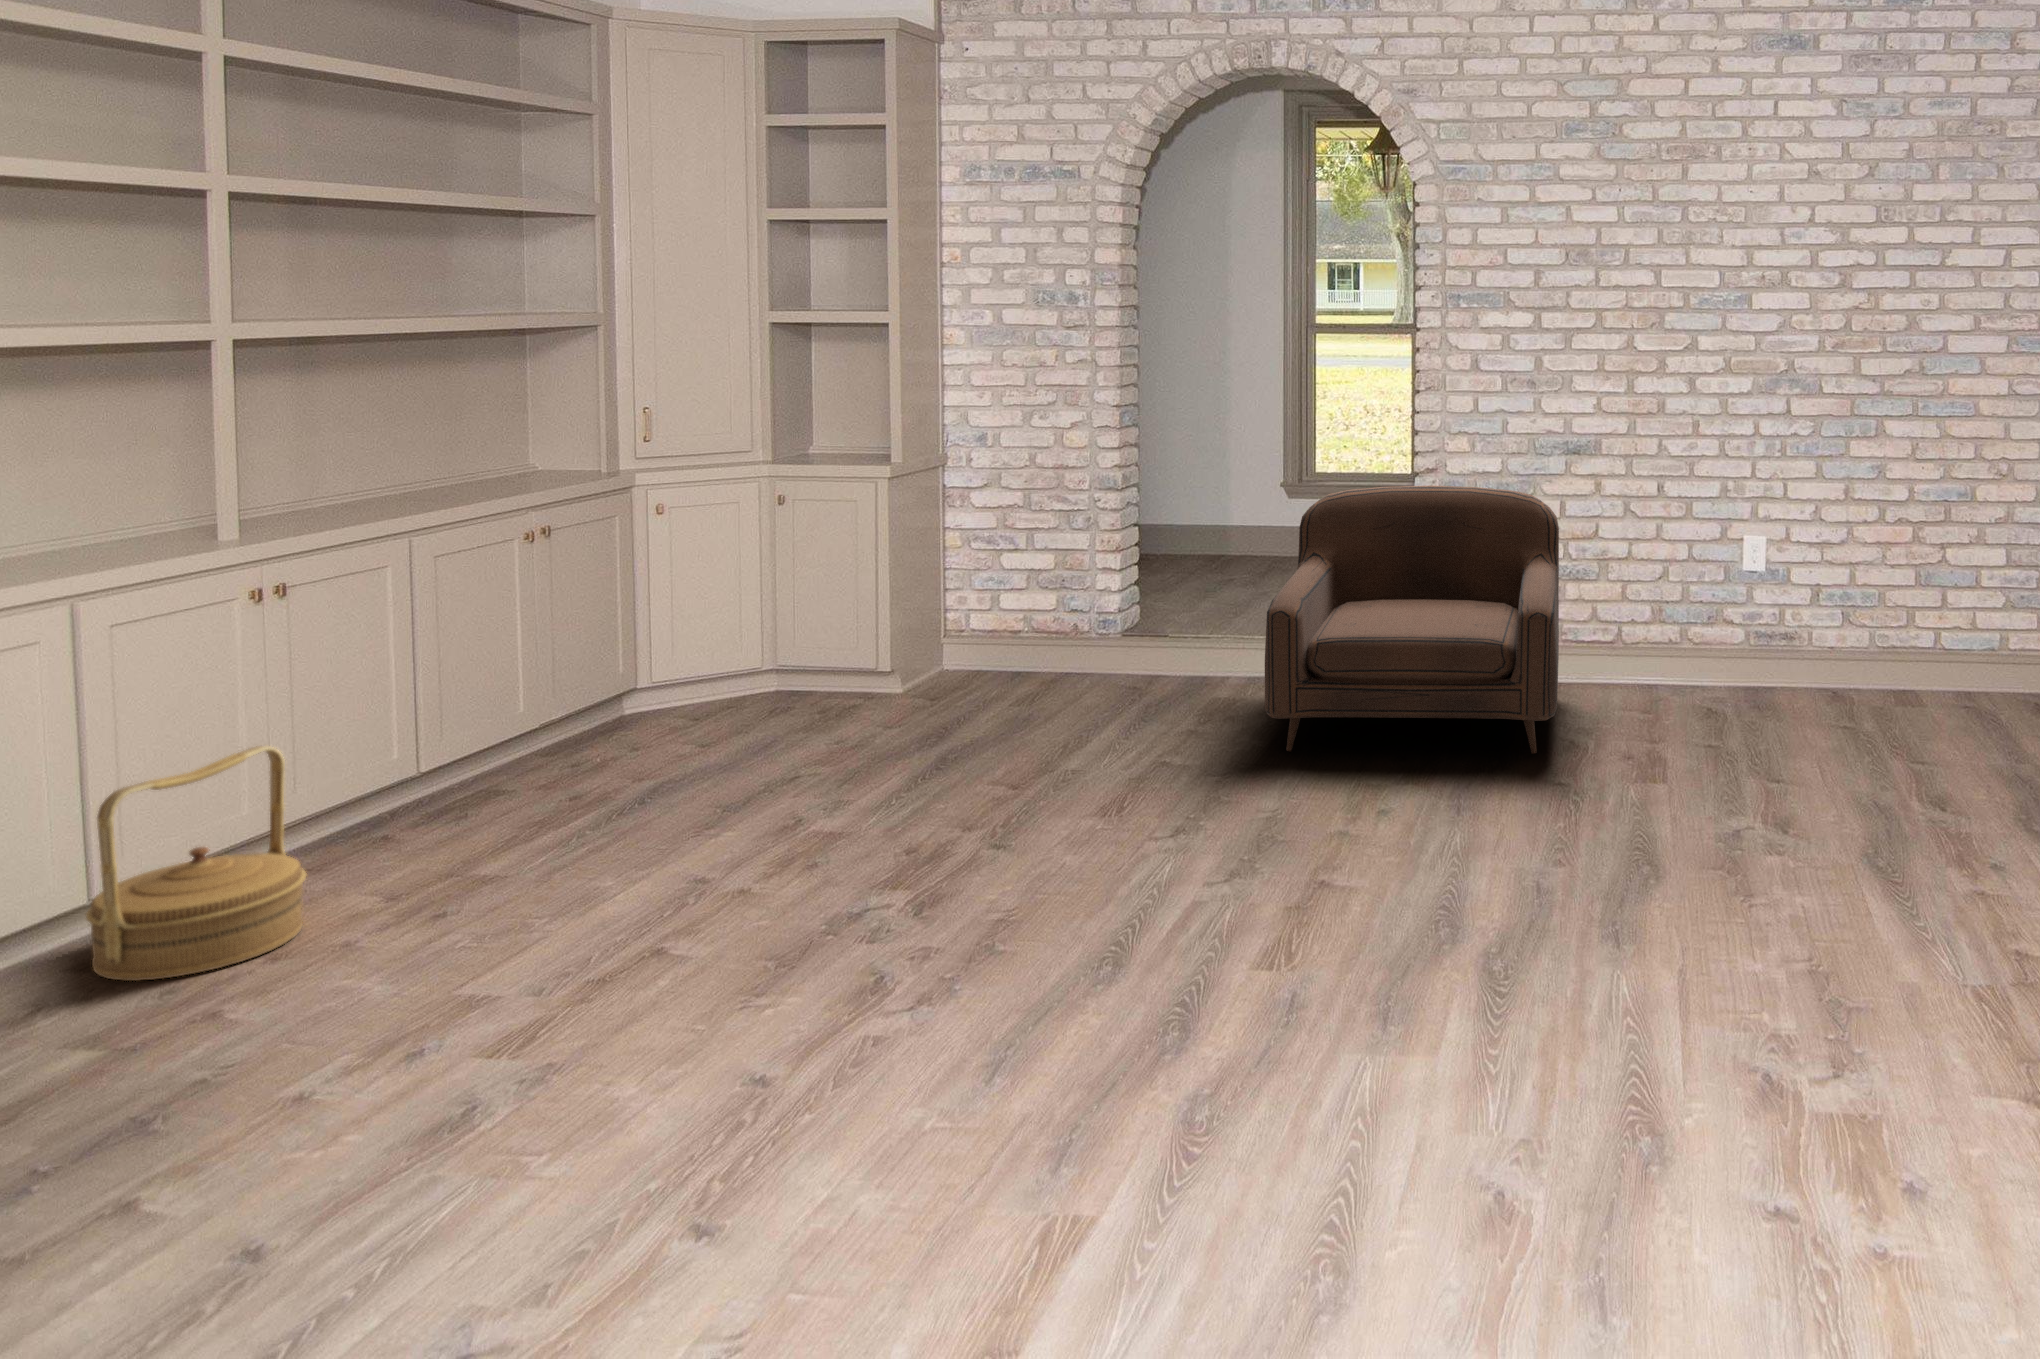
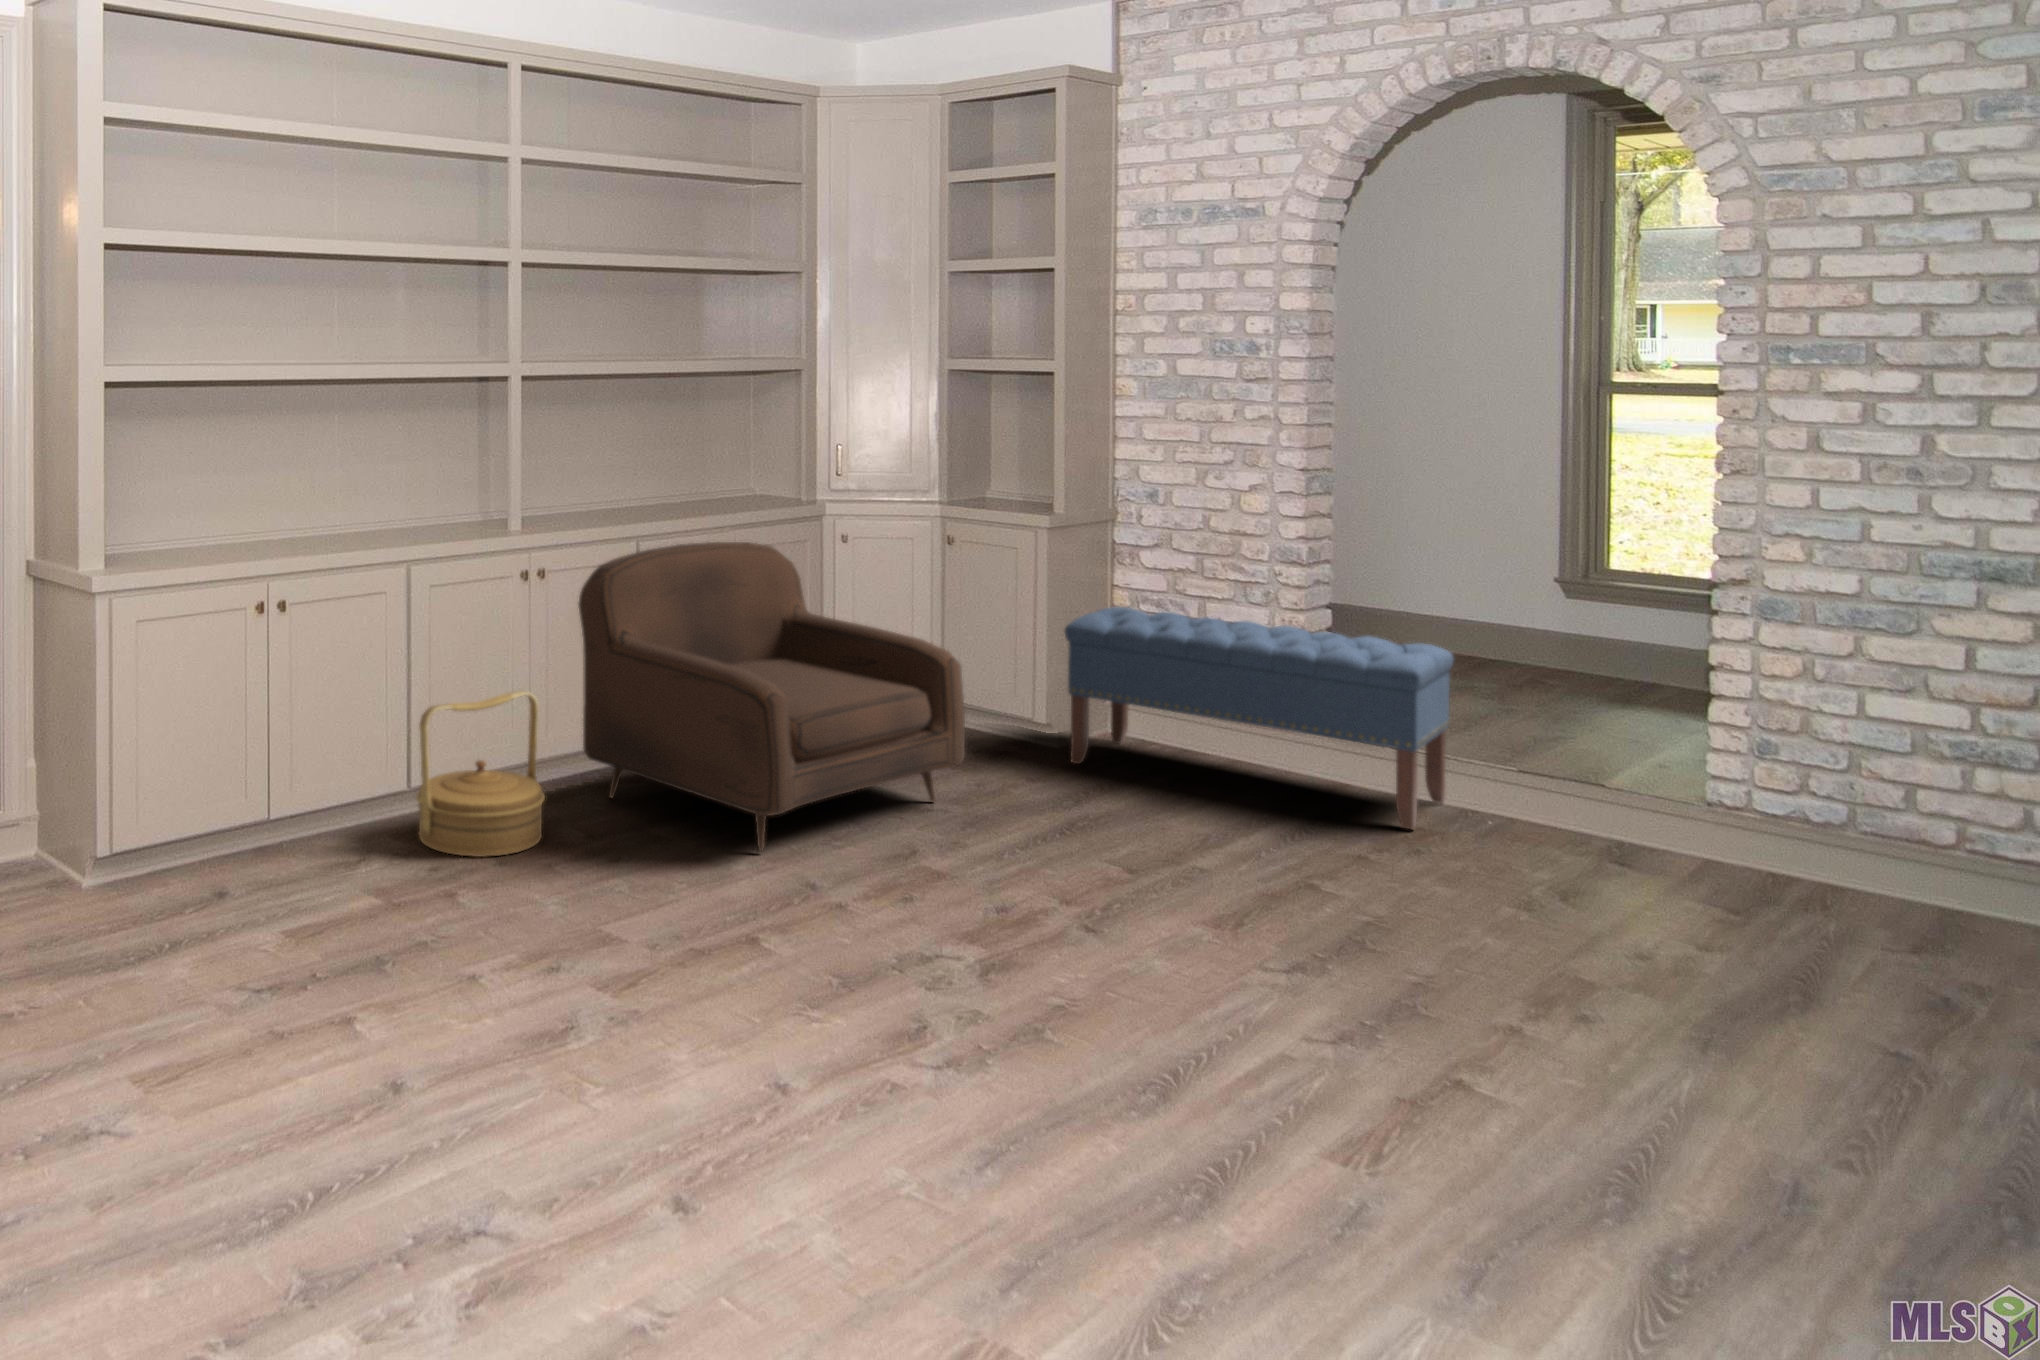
armchair: present [1265,485,1559,753] -> present [579,542,965,851]
bench: none [911,548,1241,708] -> present [1065,607,1453,829]

